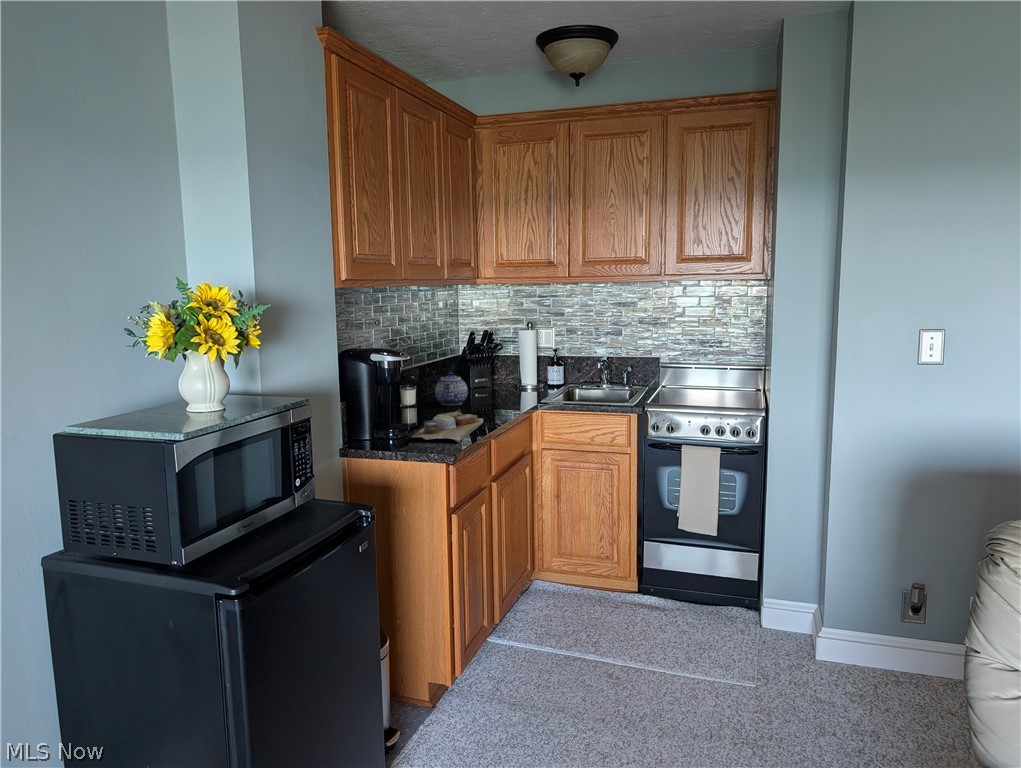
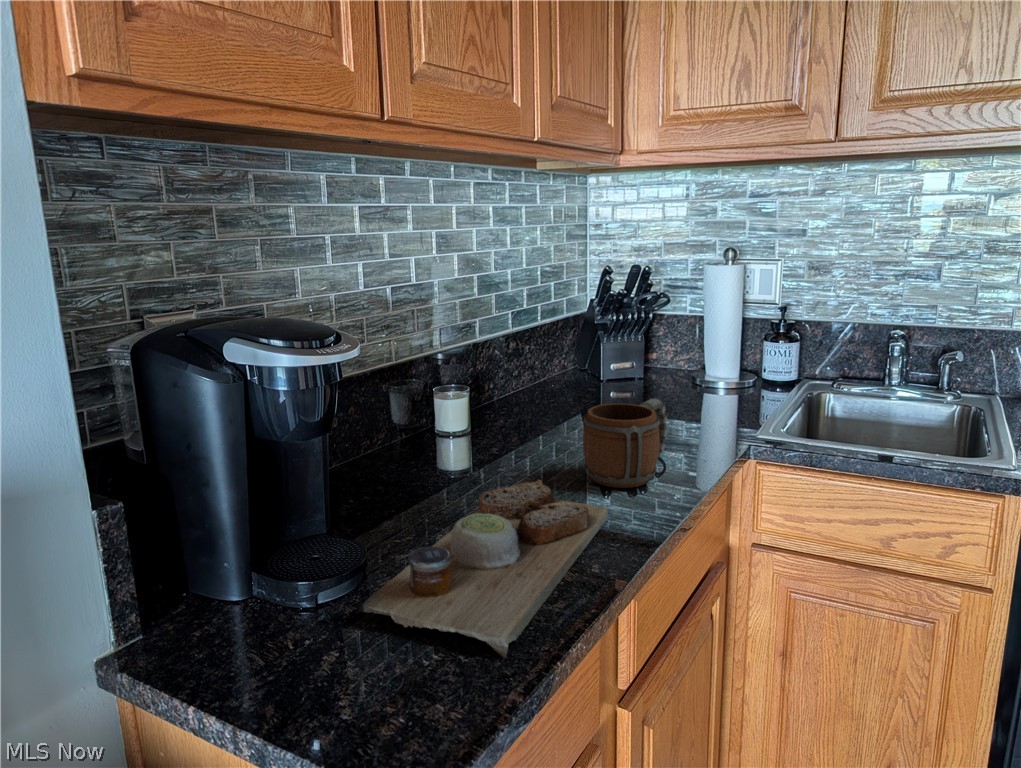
teapot: present [435,372,468,405] -> none [515,358,586,433]
mug: none [471,384,504,417] -> present [583,399,667,488]

